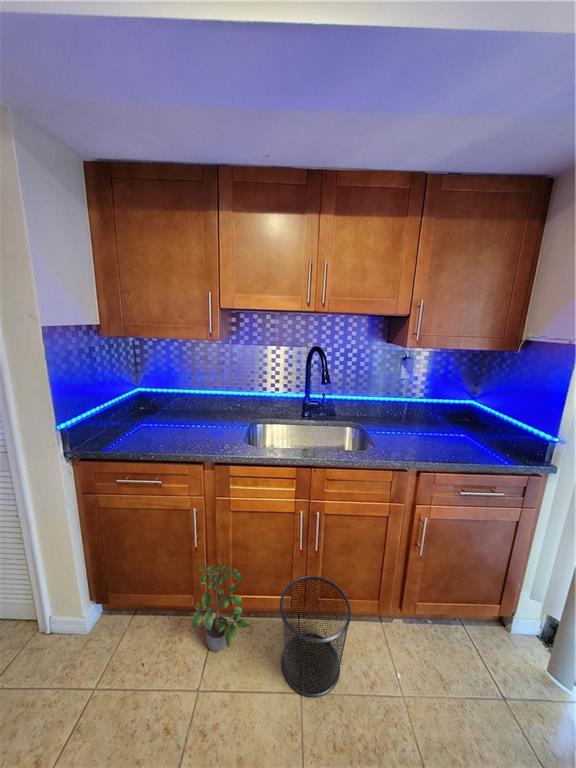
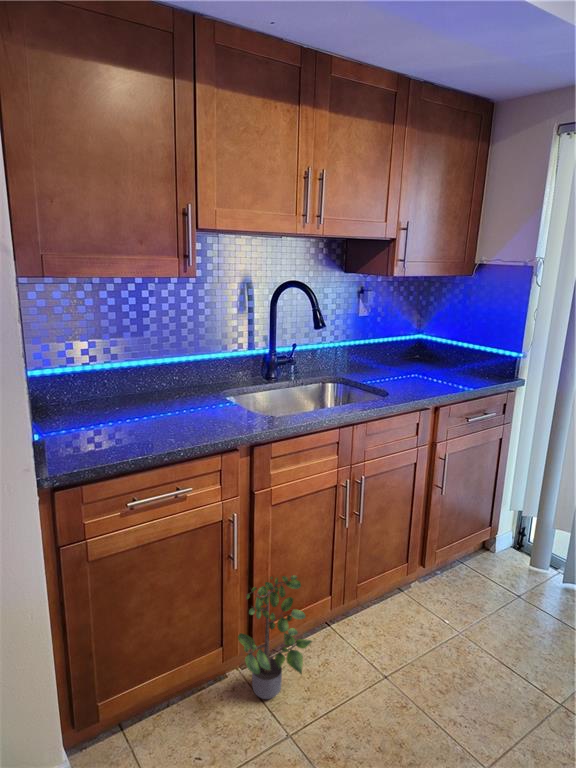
waste bin: present [280,576,351,697] -> none [338,557,421,678]

